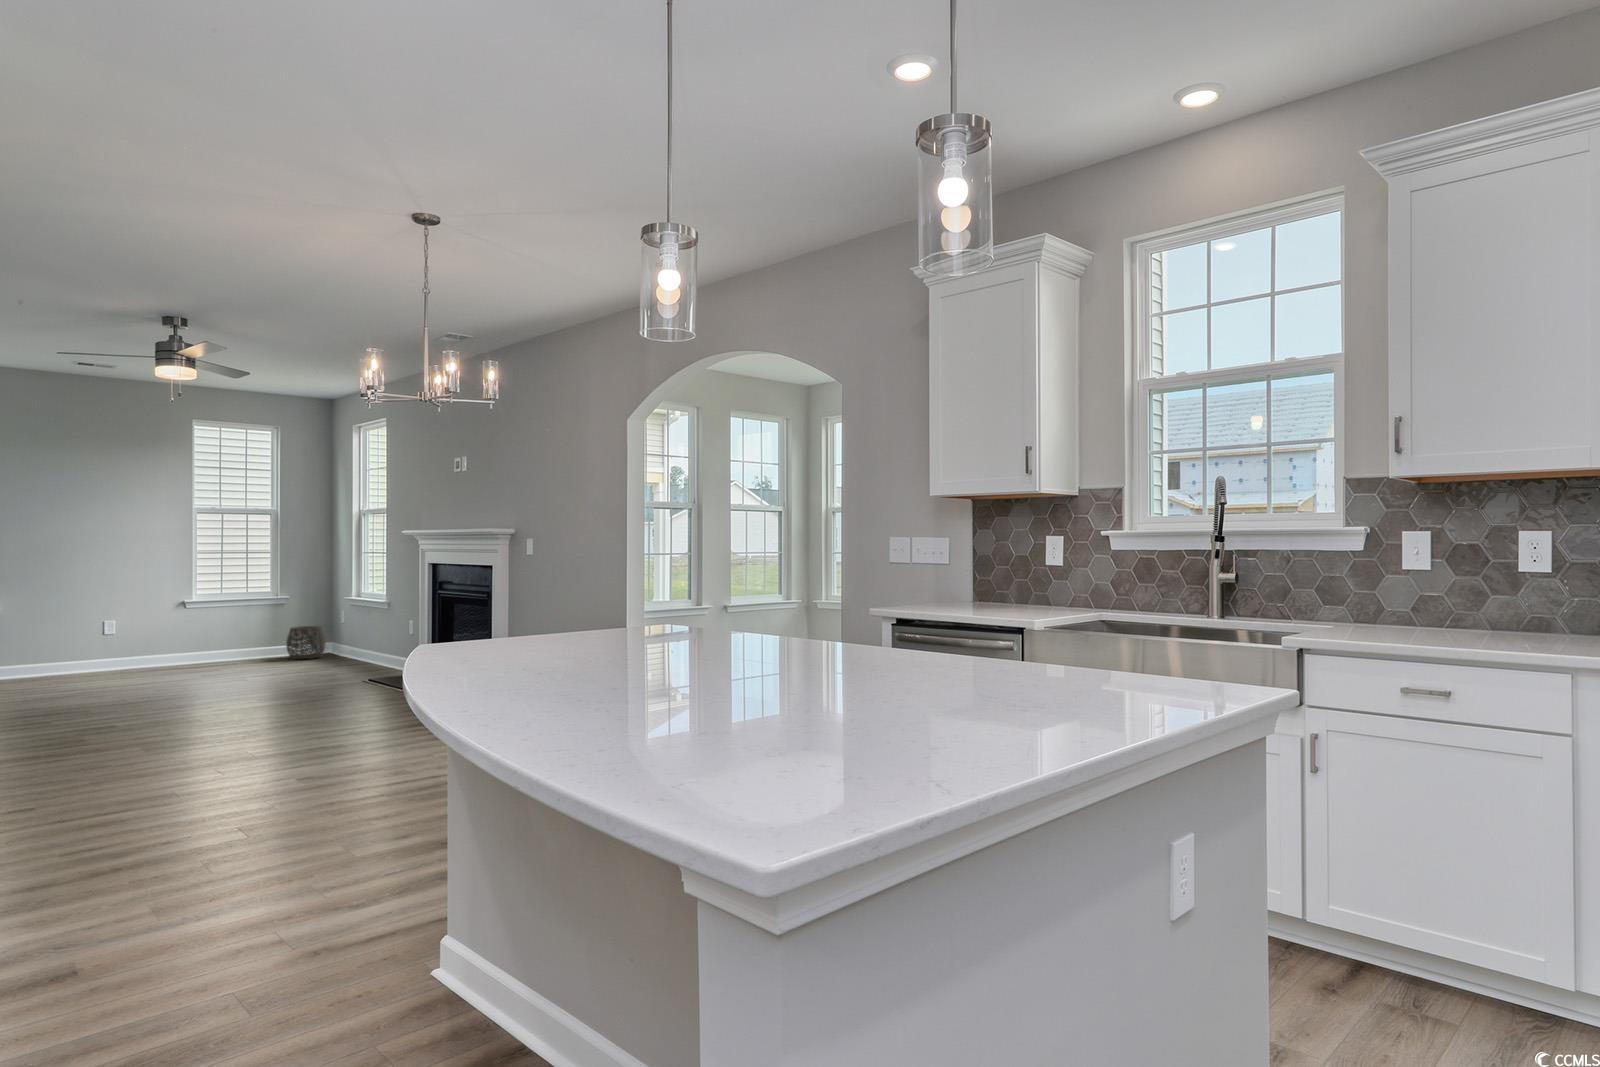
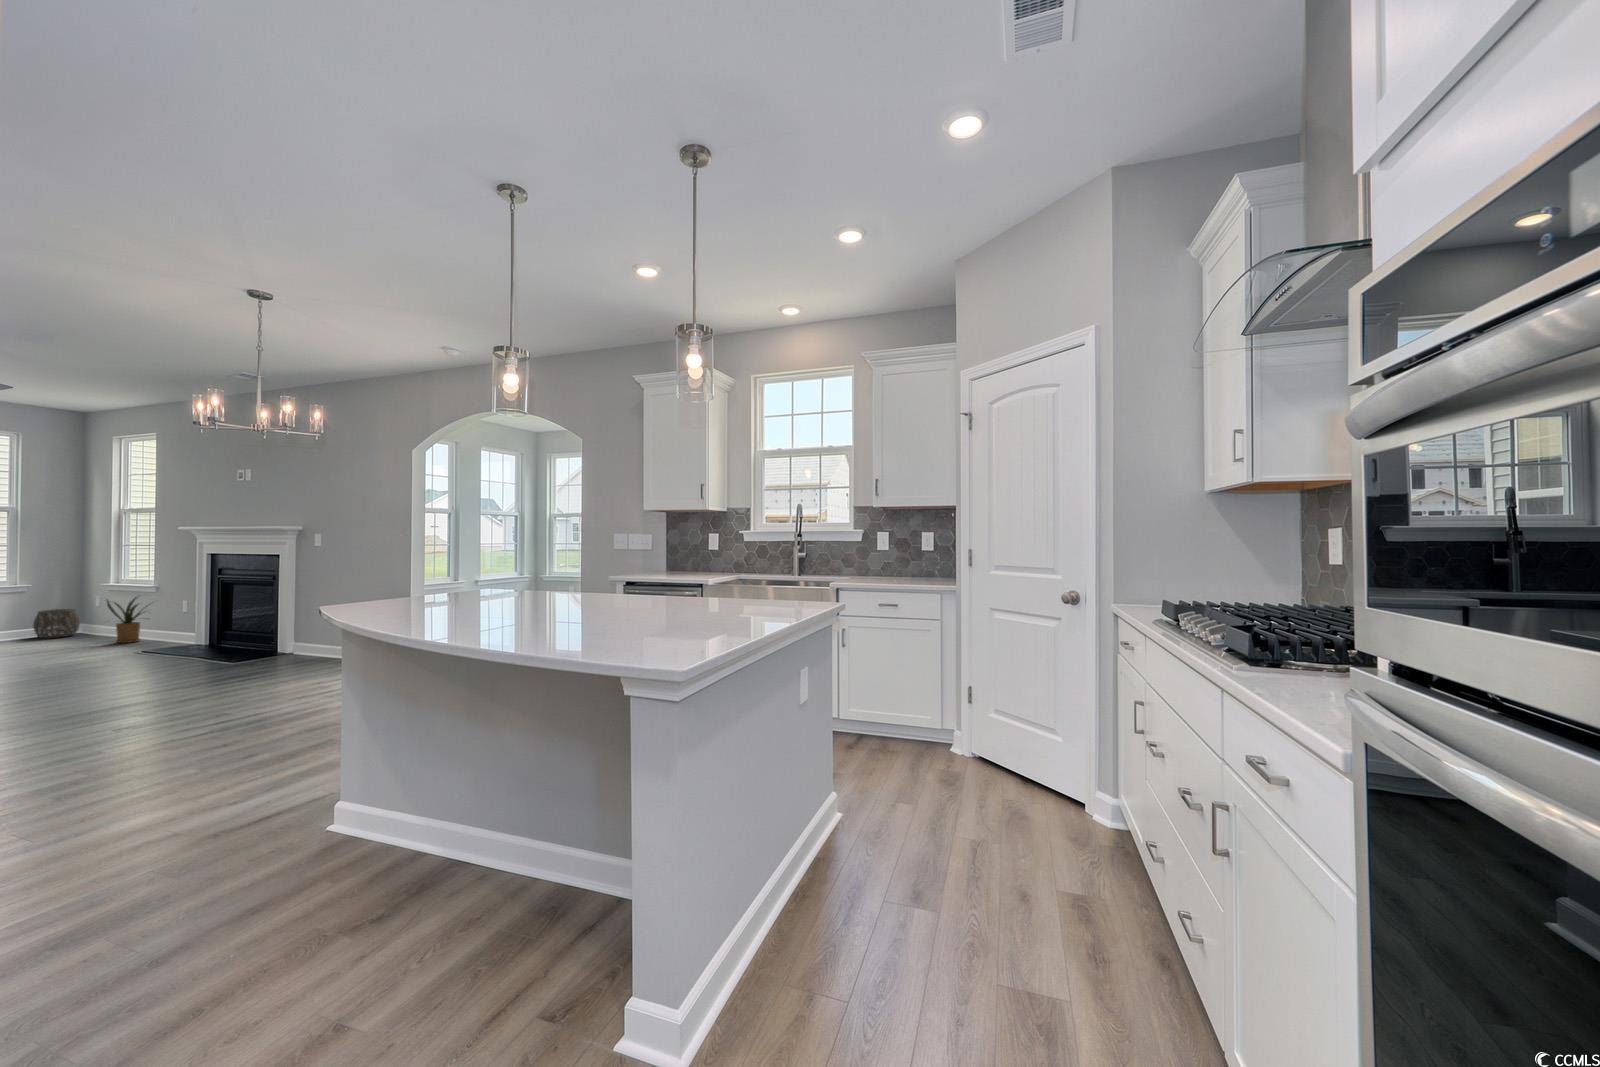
house plant: none [336,612,391,670] -> present [107,597,141,643]

